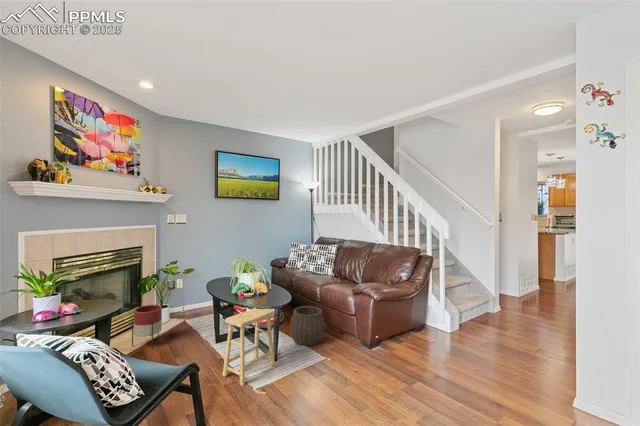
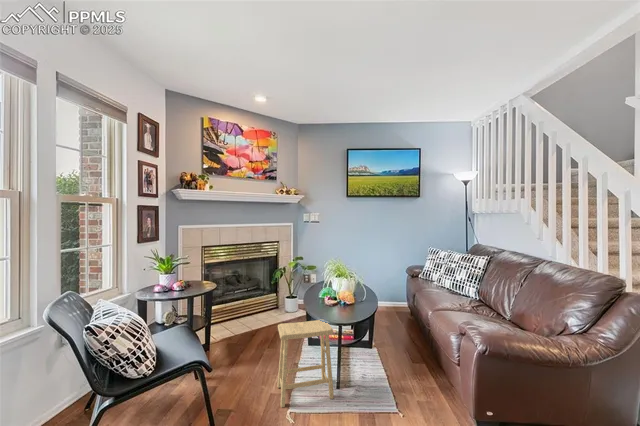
planter: present [132,305,162,349] -> none [253,293,275,333]
woven basket: present [290,306,325,345] -> none [378,332,427,391]

